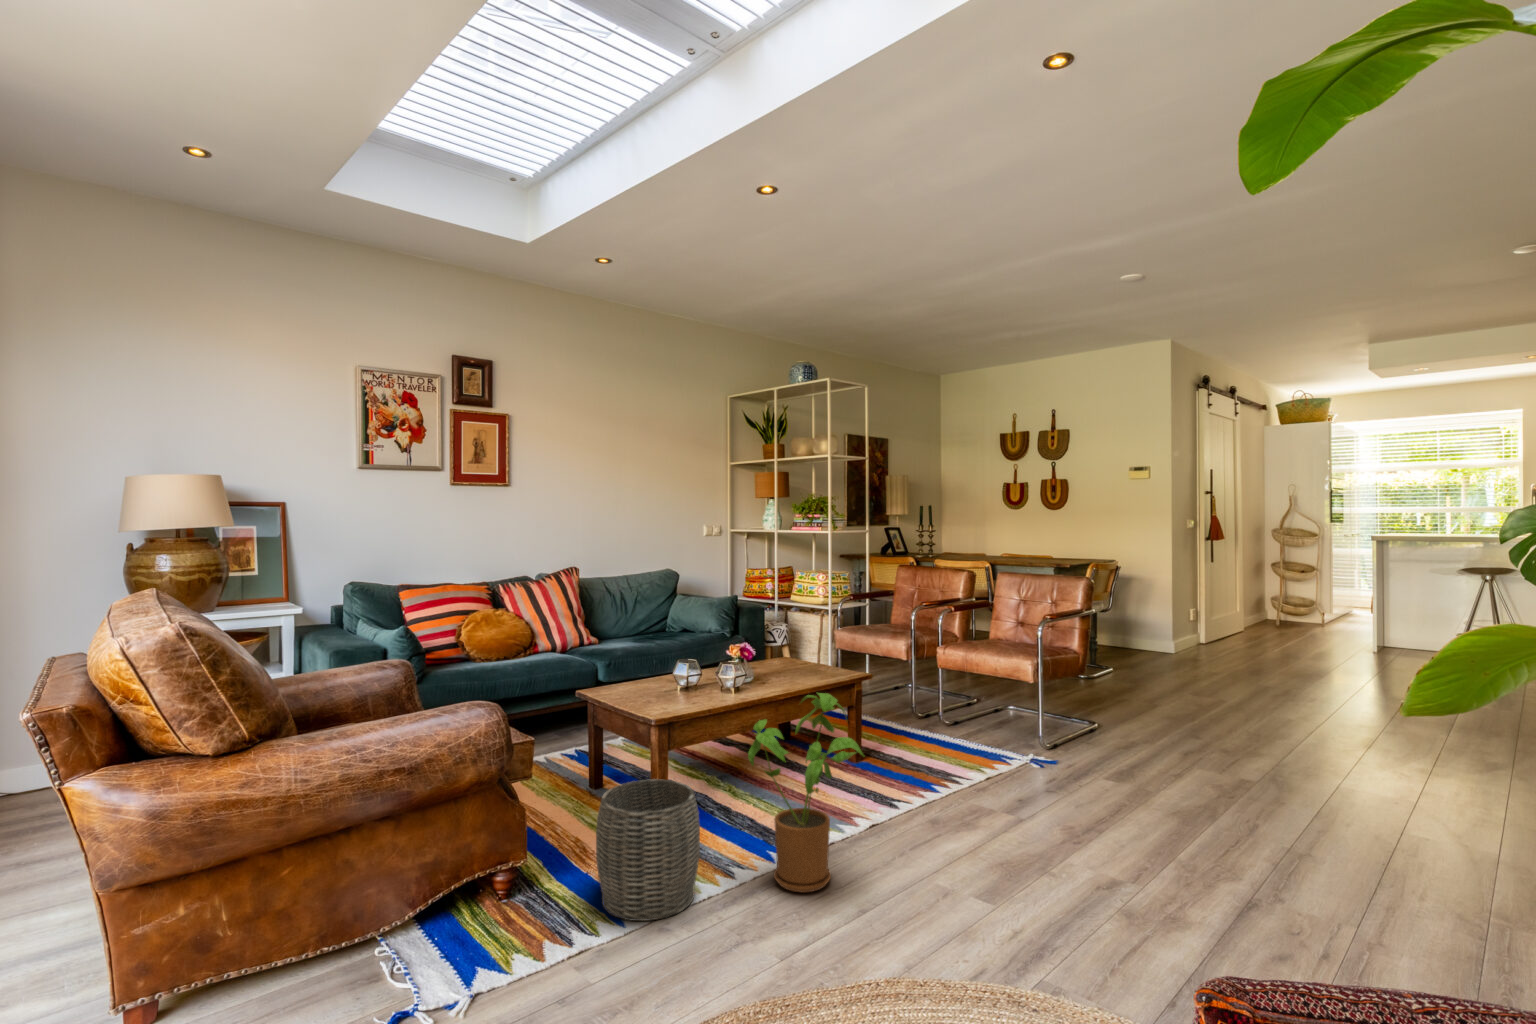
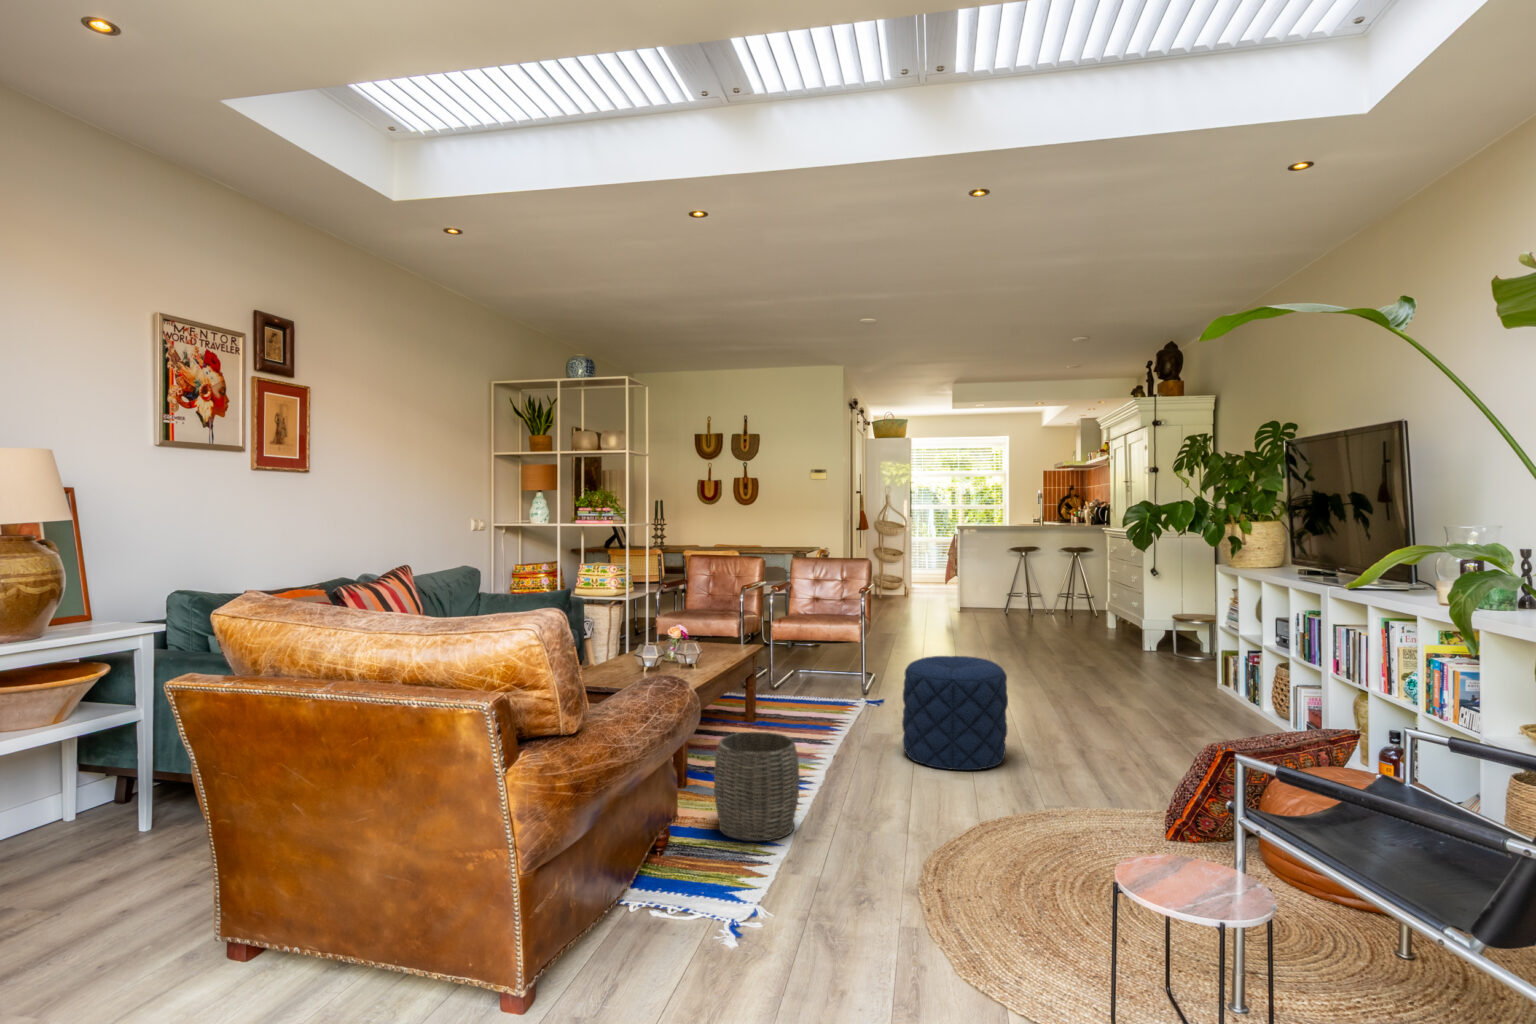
house plant: present [748,693,863,892] -> none [799,648,892,801]
pouf: none [964,717,1119,897] -> present [902,656,1008,770]

